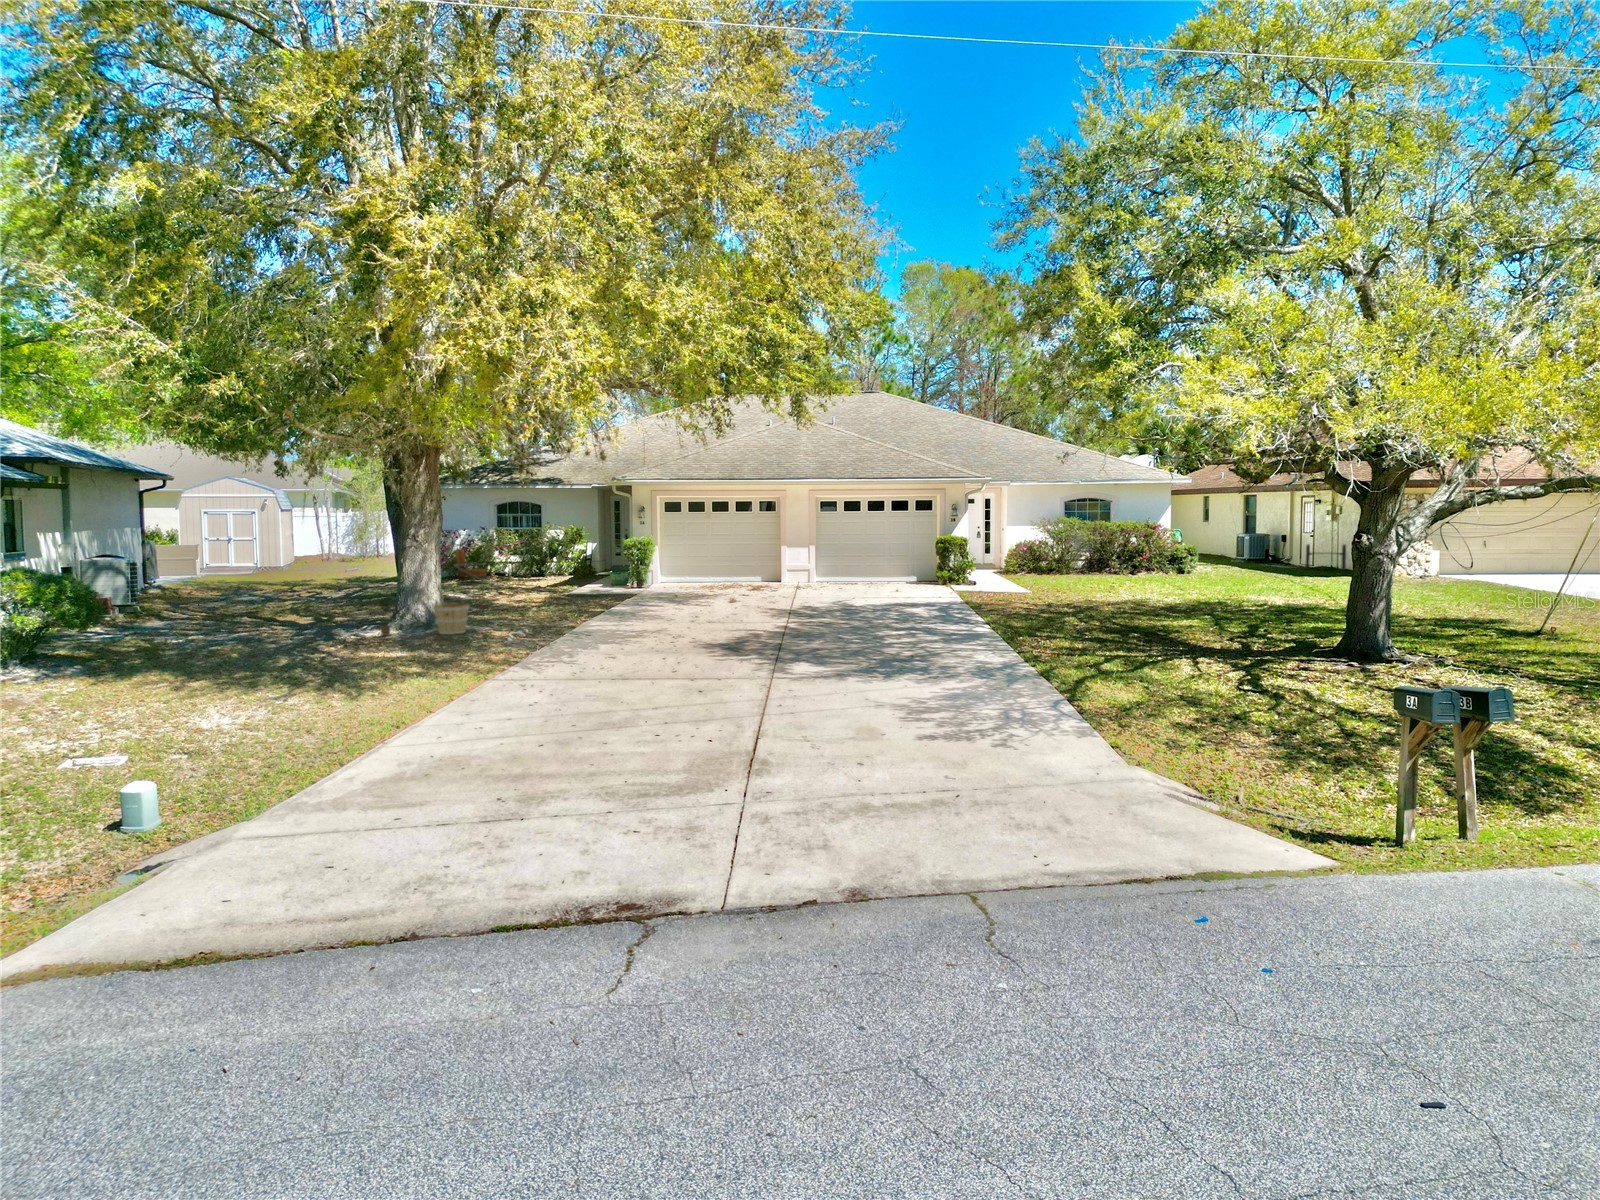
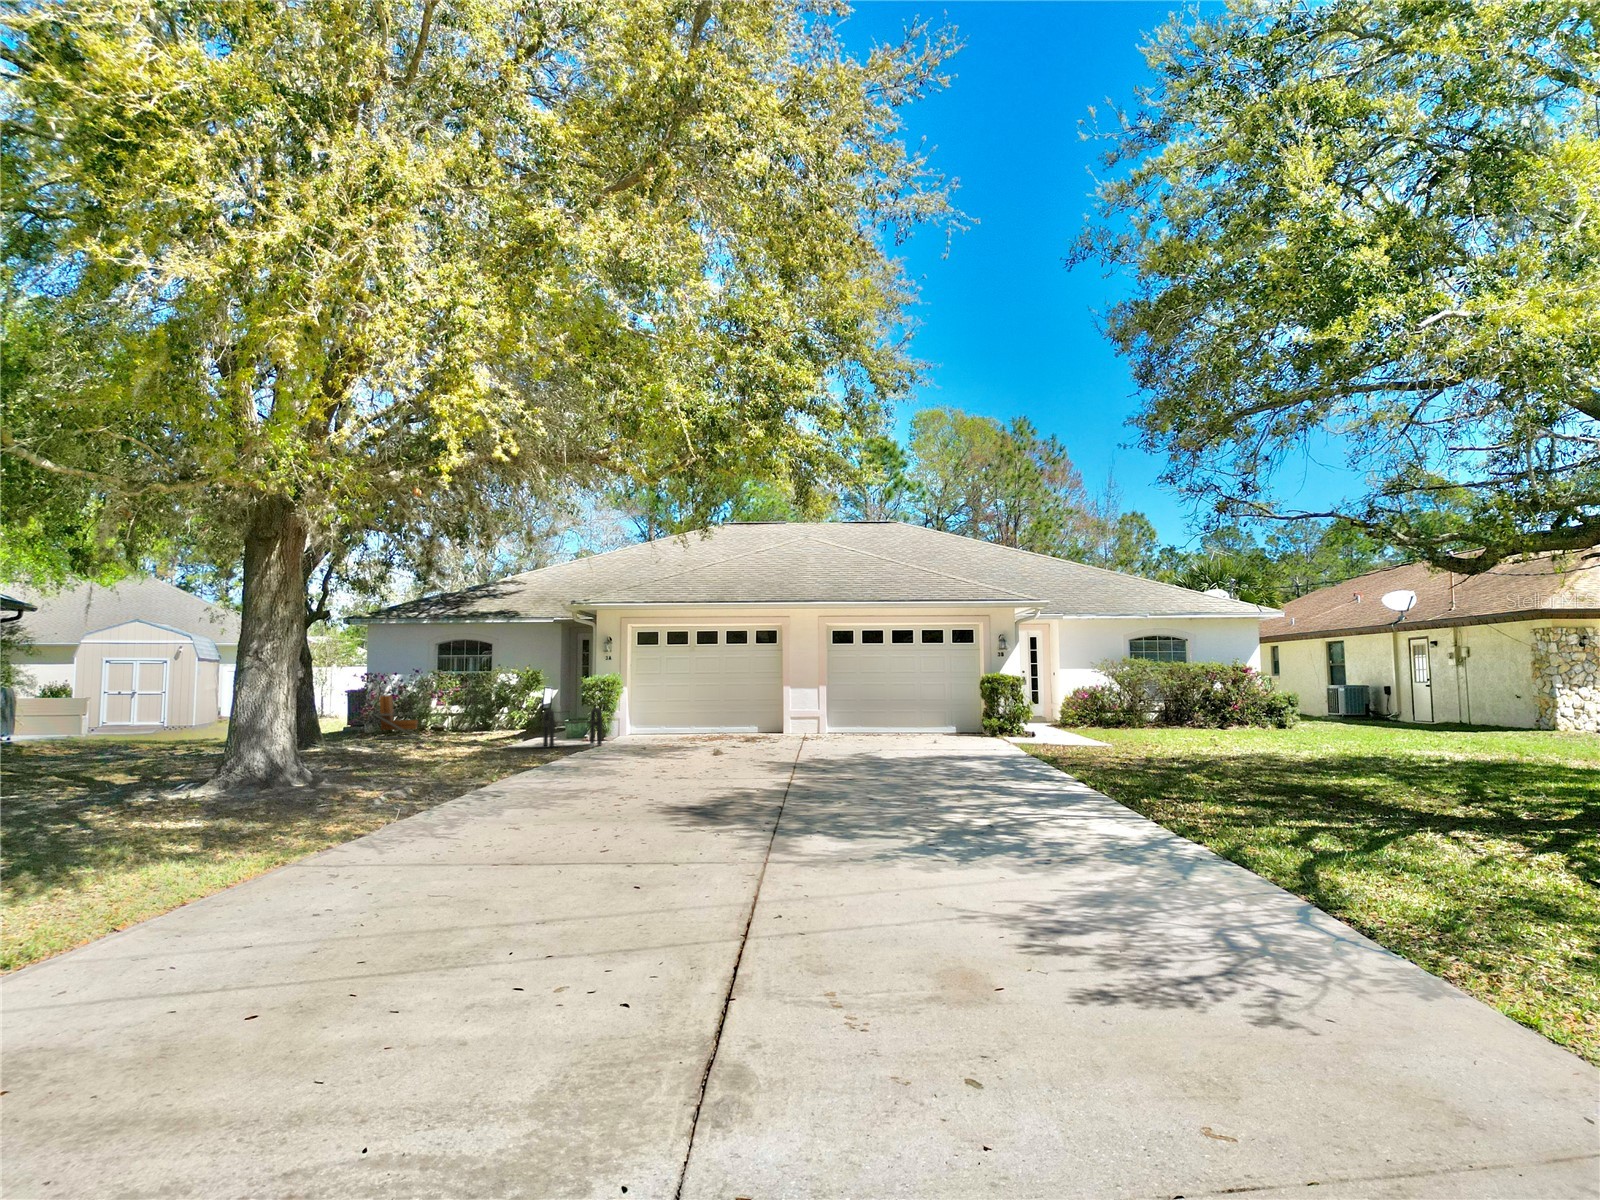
bench: present [1306,544,1346,570] -> present [543,708,602,747]
potted plant: present [378,599,394,636] -> none [190,737,224,795]
wooden bucket: present [433,603,469,635] -> none [275,747,332,793]

